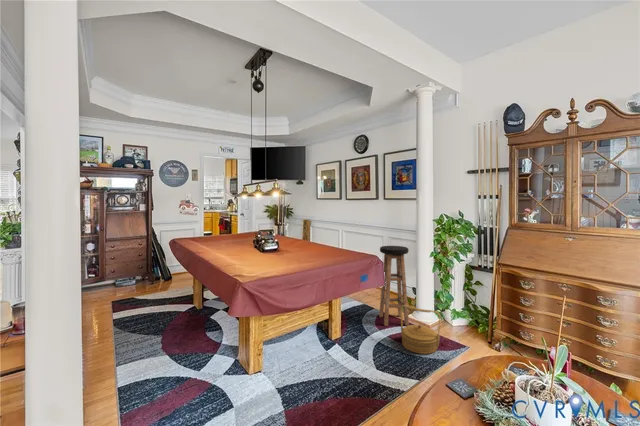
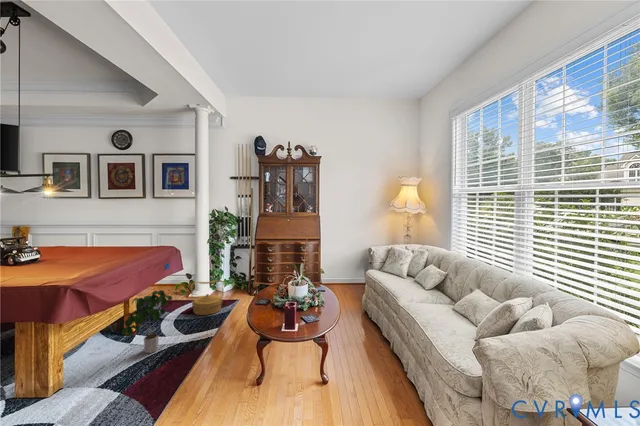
bar stool: present [379,246,409,326] -> none [163,237,193,306]
potted plant: none [305,309,364,380] -> present [122,290,172,353]

